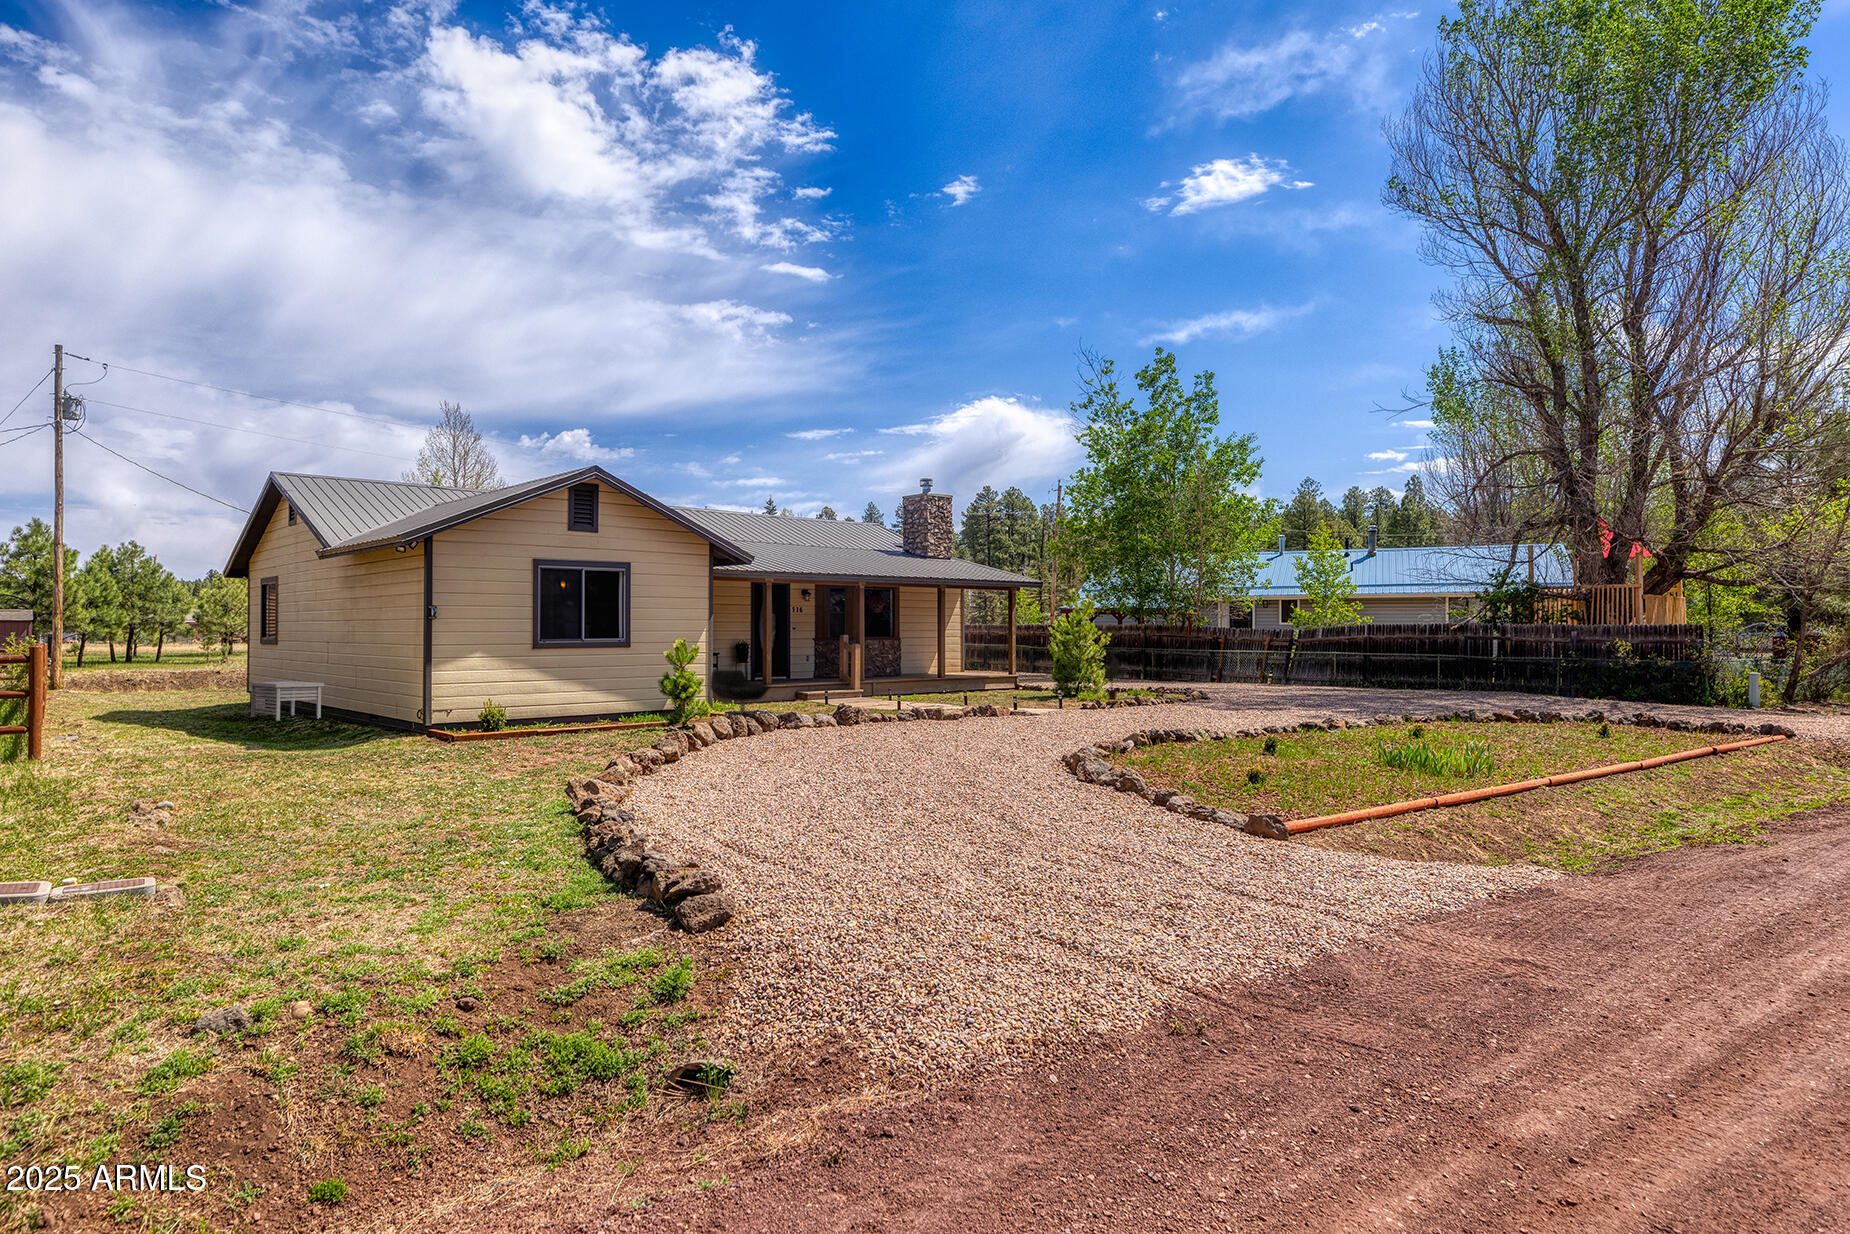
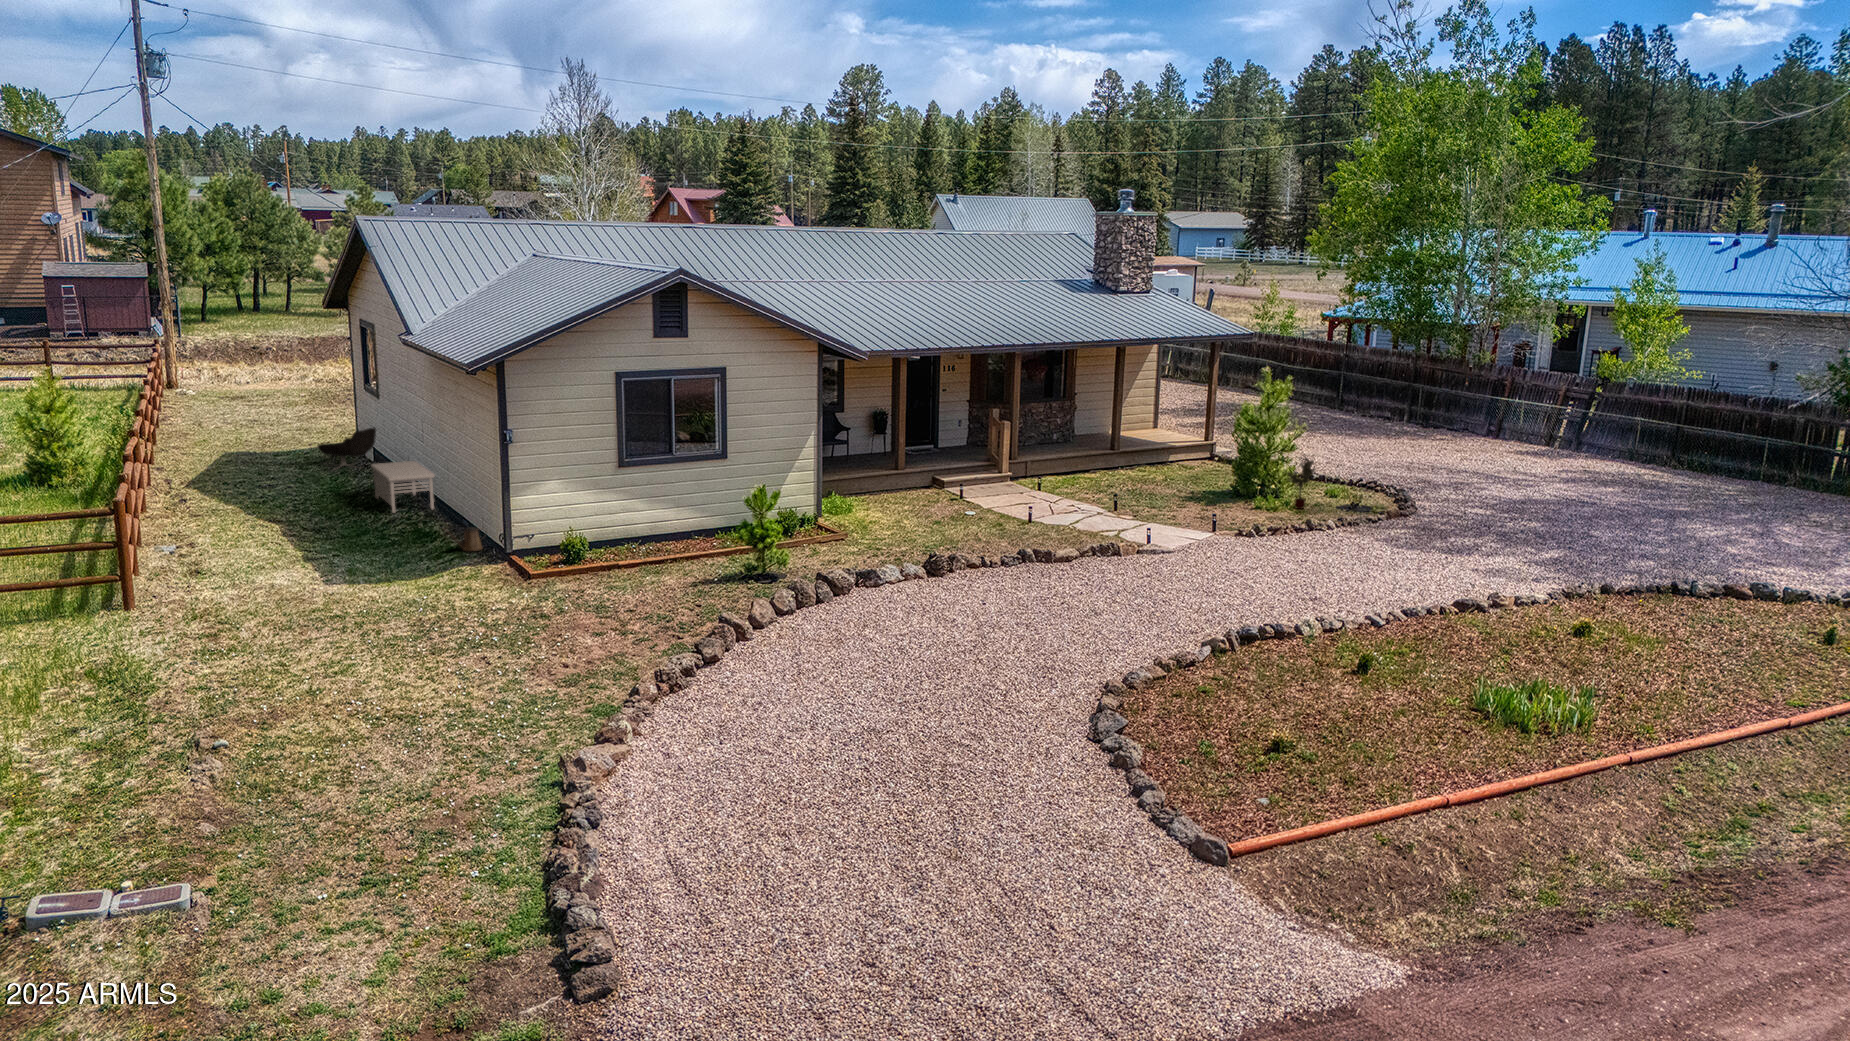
lounge chair: present [711,670,769,712] -> present [317,427,376,466]
watering can: none [350,705,396,730] -> present [446,527,482,551]

